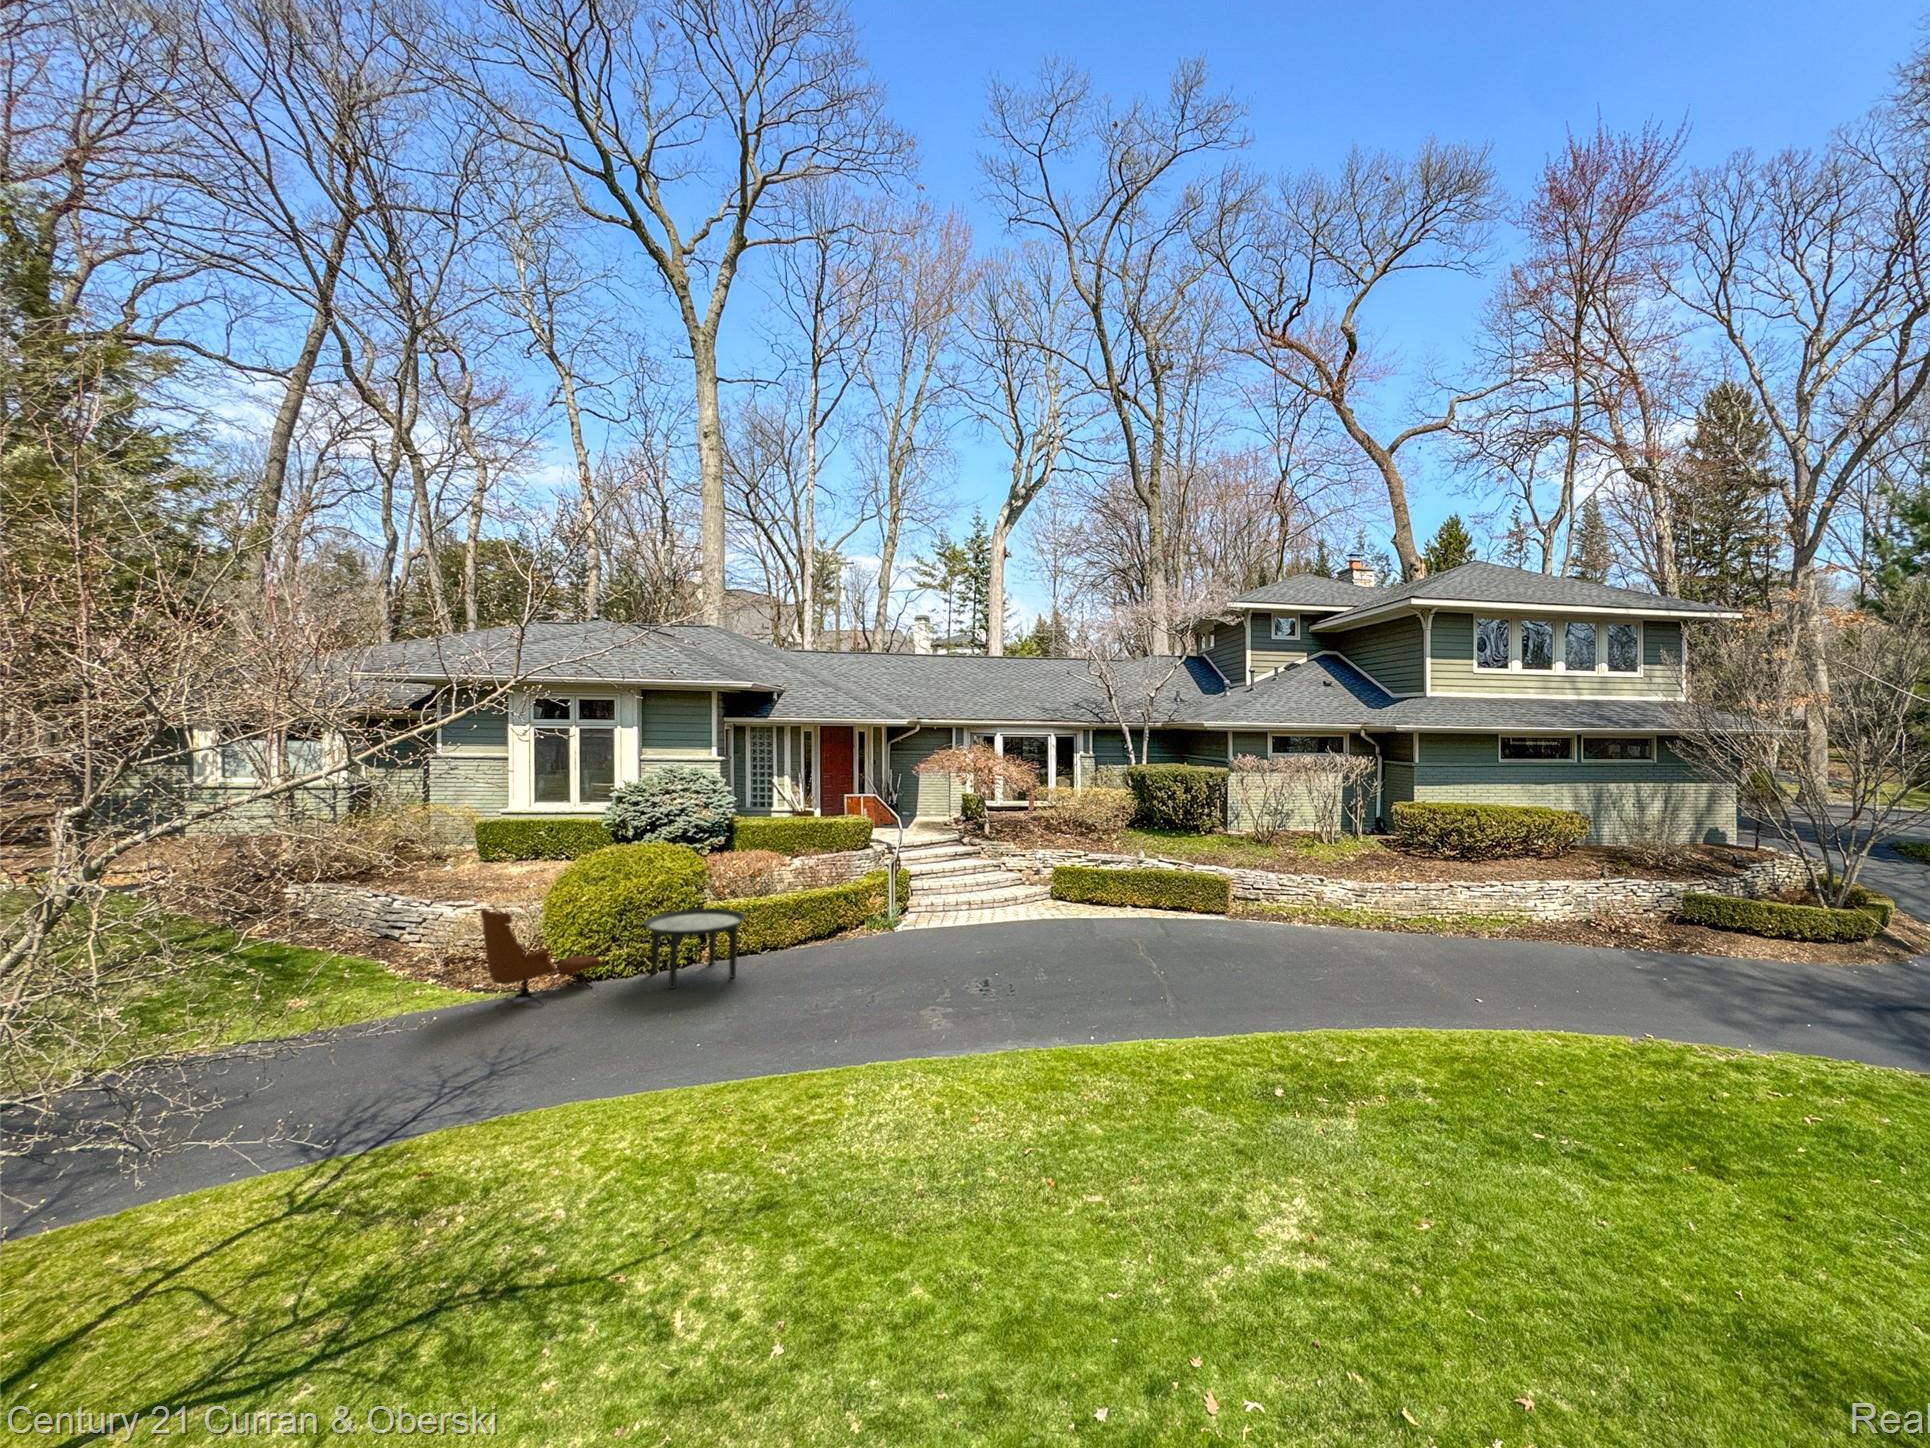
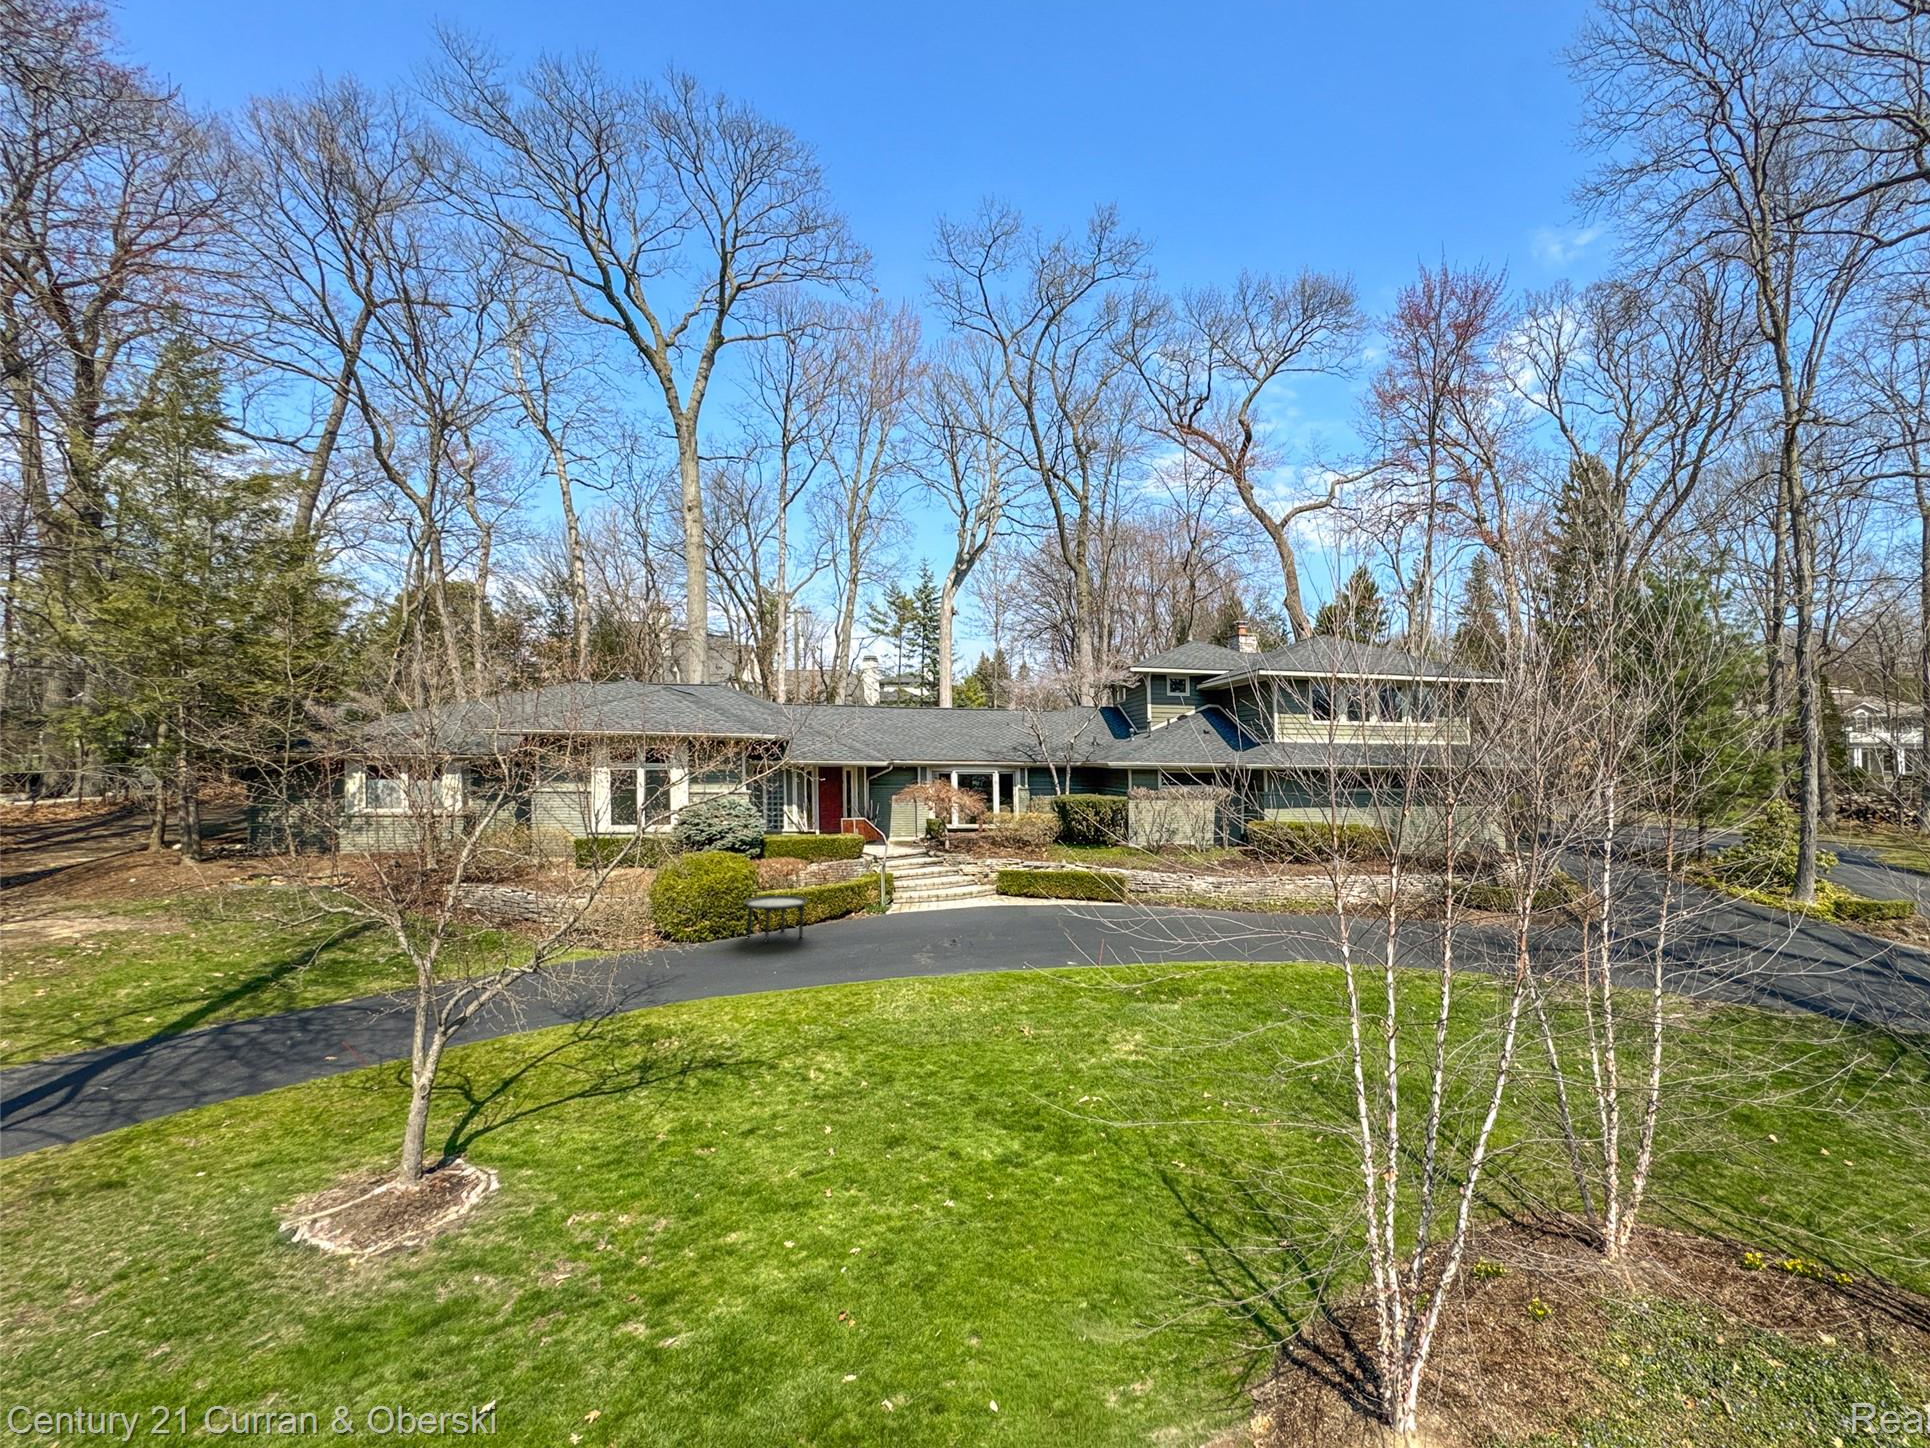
lounge chair: present [481,908,602,1009] -> none [655,892,719,954]

